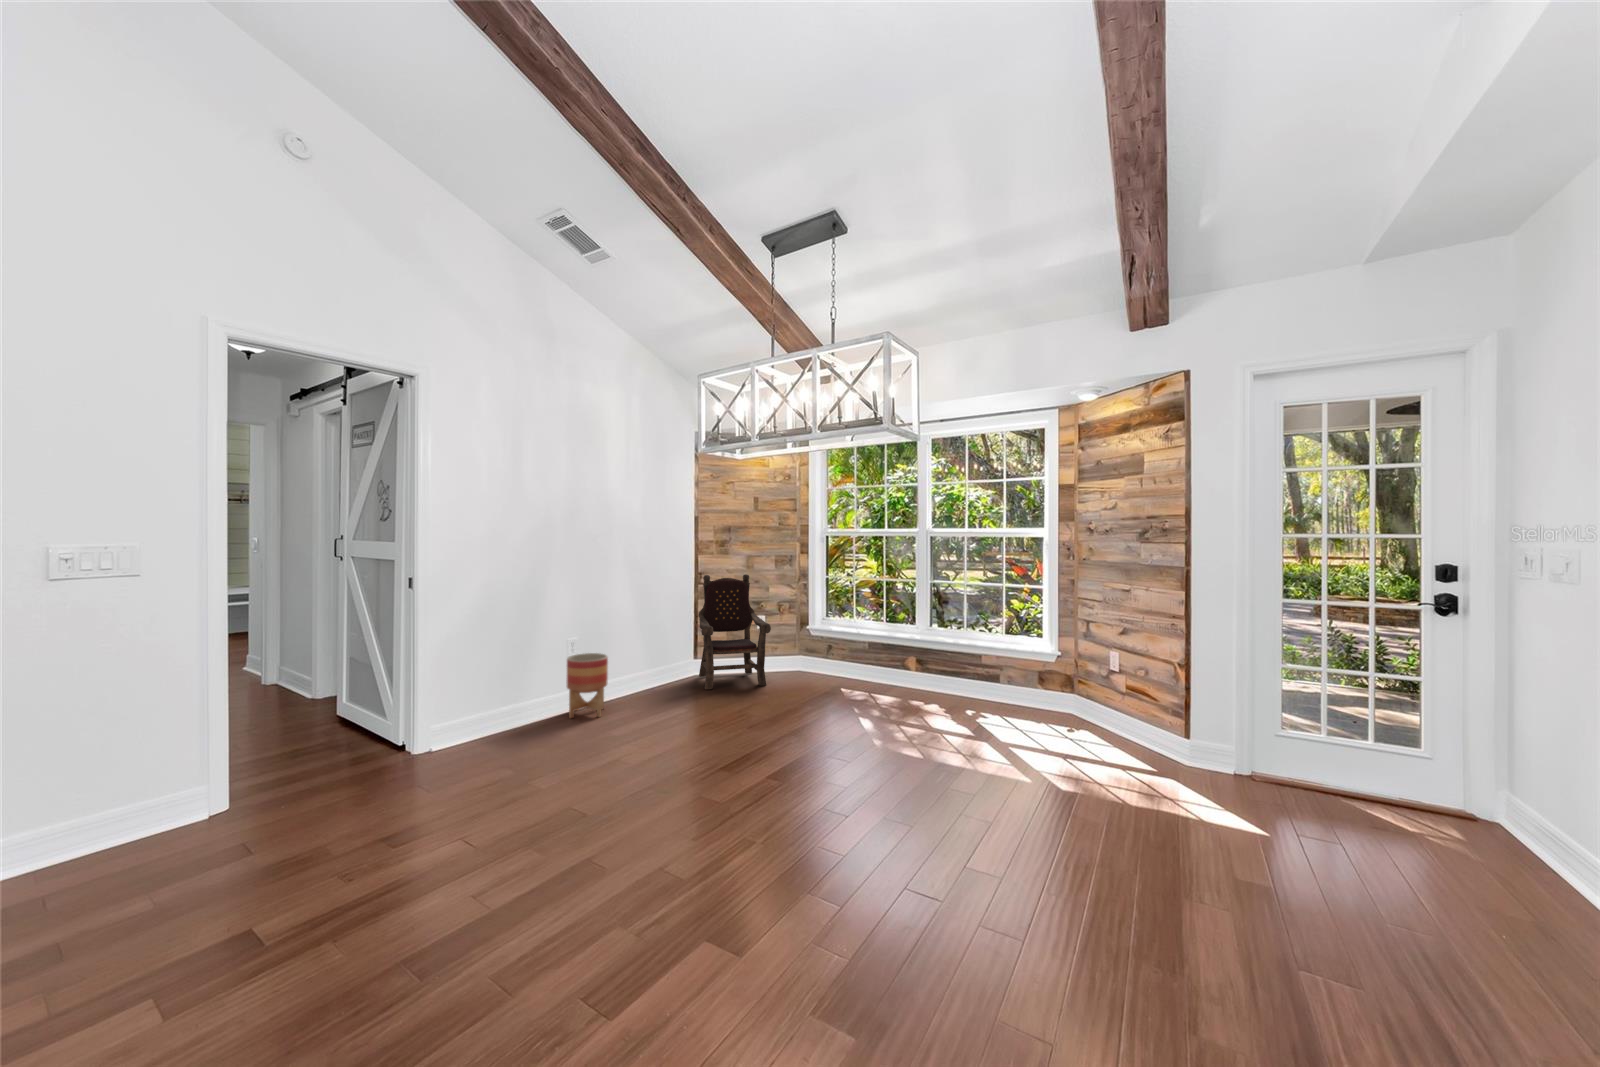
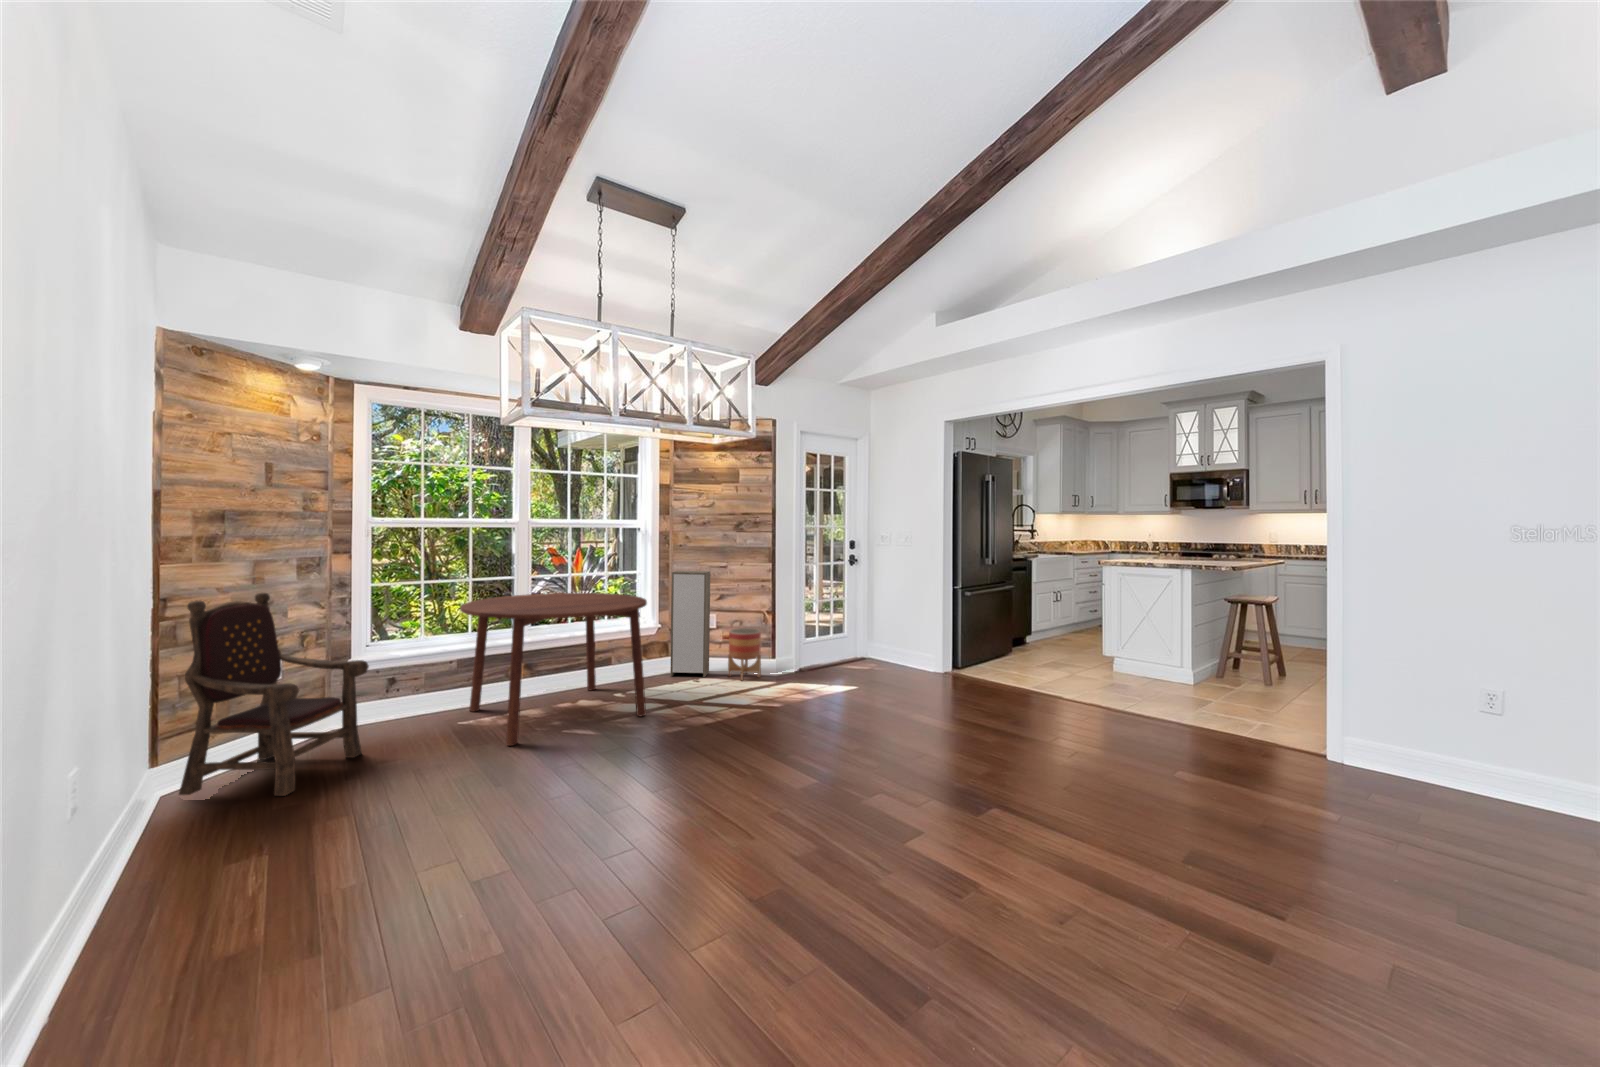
storage cabinet: none [1051,590,1108,732] -> present [670,571,710,677]
dining table: none [805,596,967,732] -> present [460,593,647,746]
planter: present [567,653,608,718] -> present [728,628,761,681]

